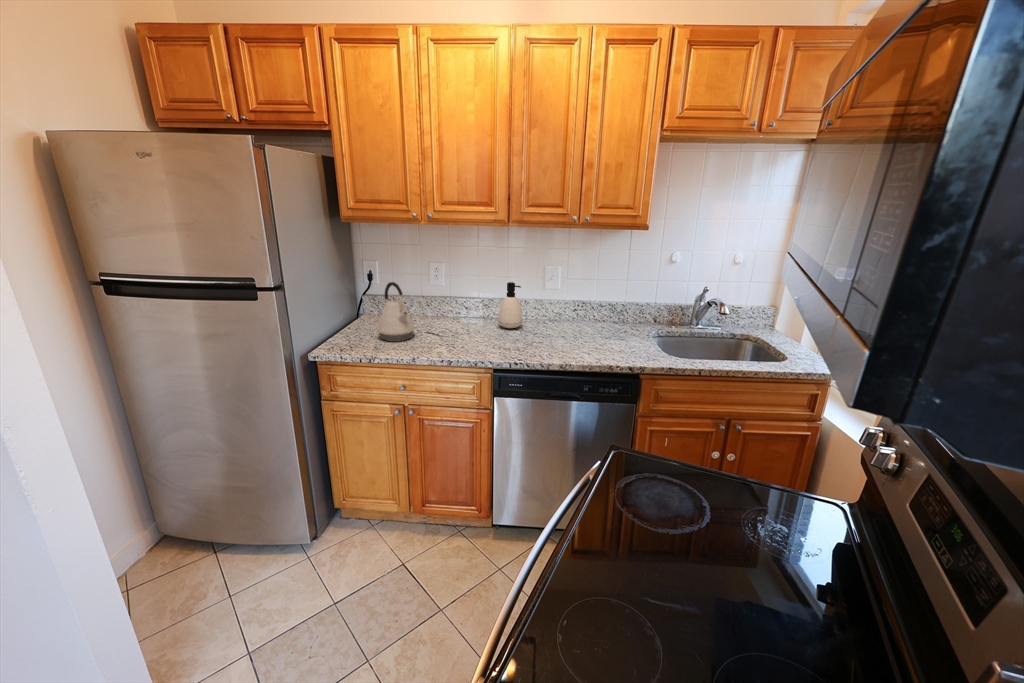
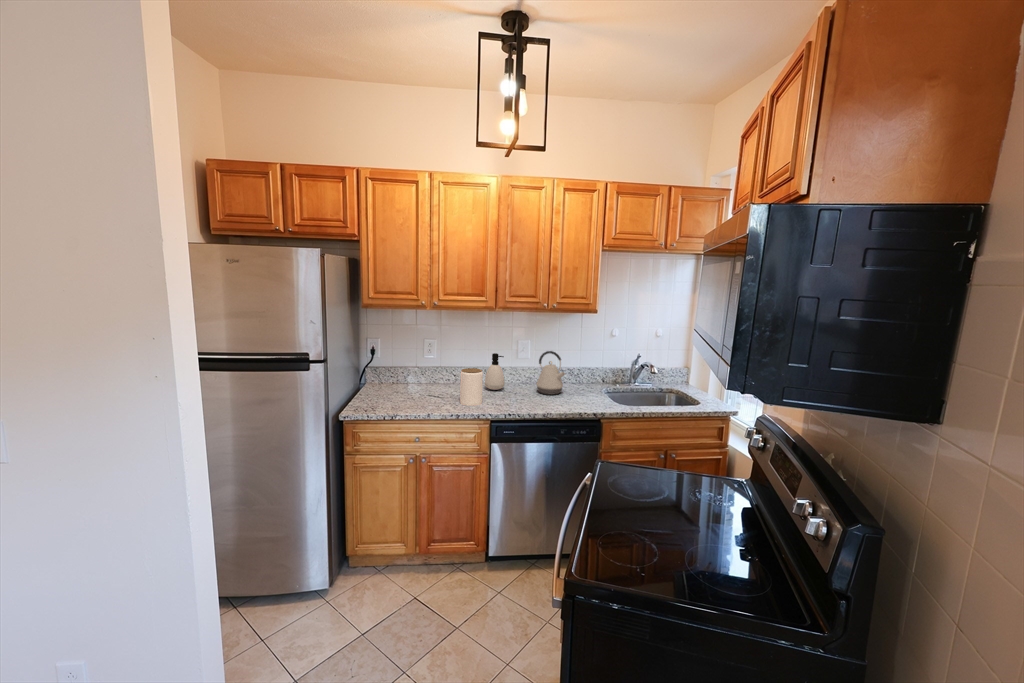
kettle: present [378,282,414,342] -> present [536,351,565,395]
jar: none [458,301,486,349] -> present [460,368,483,406]

